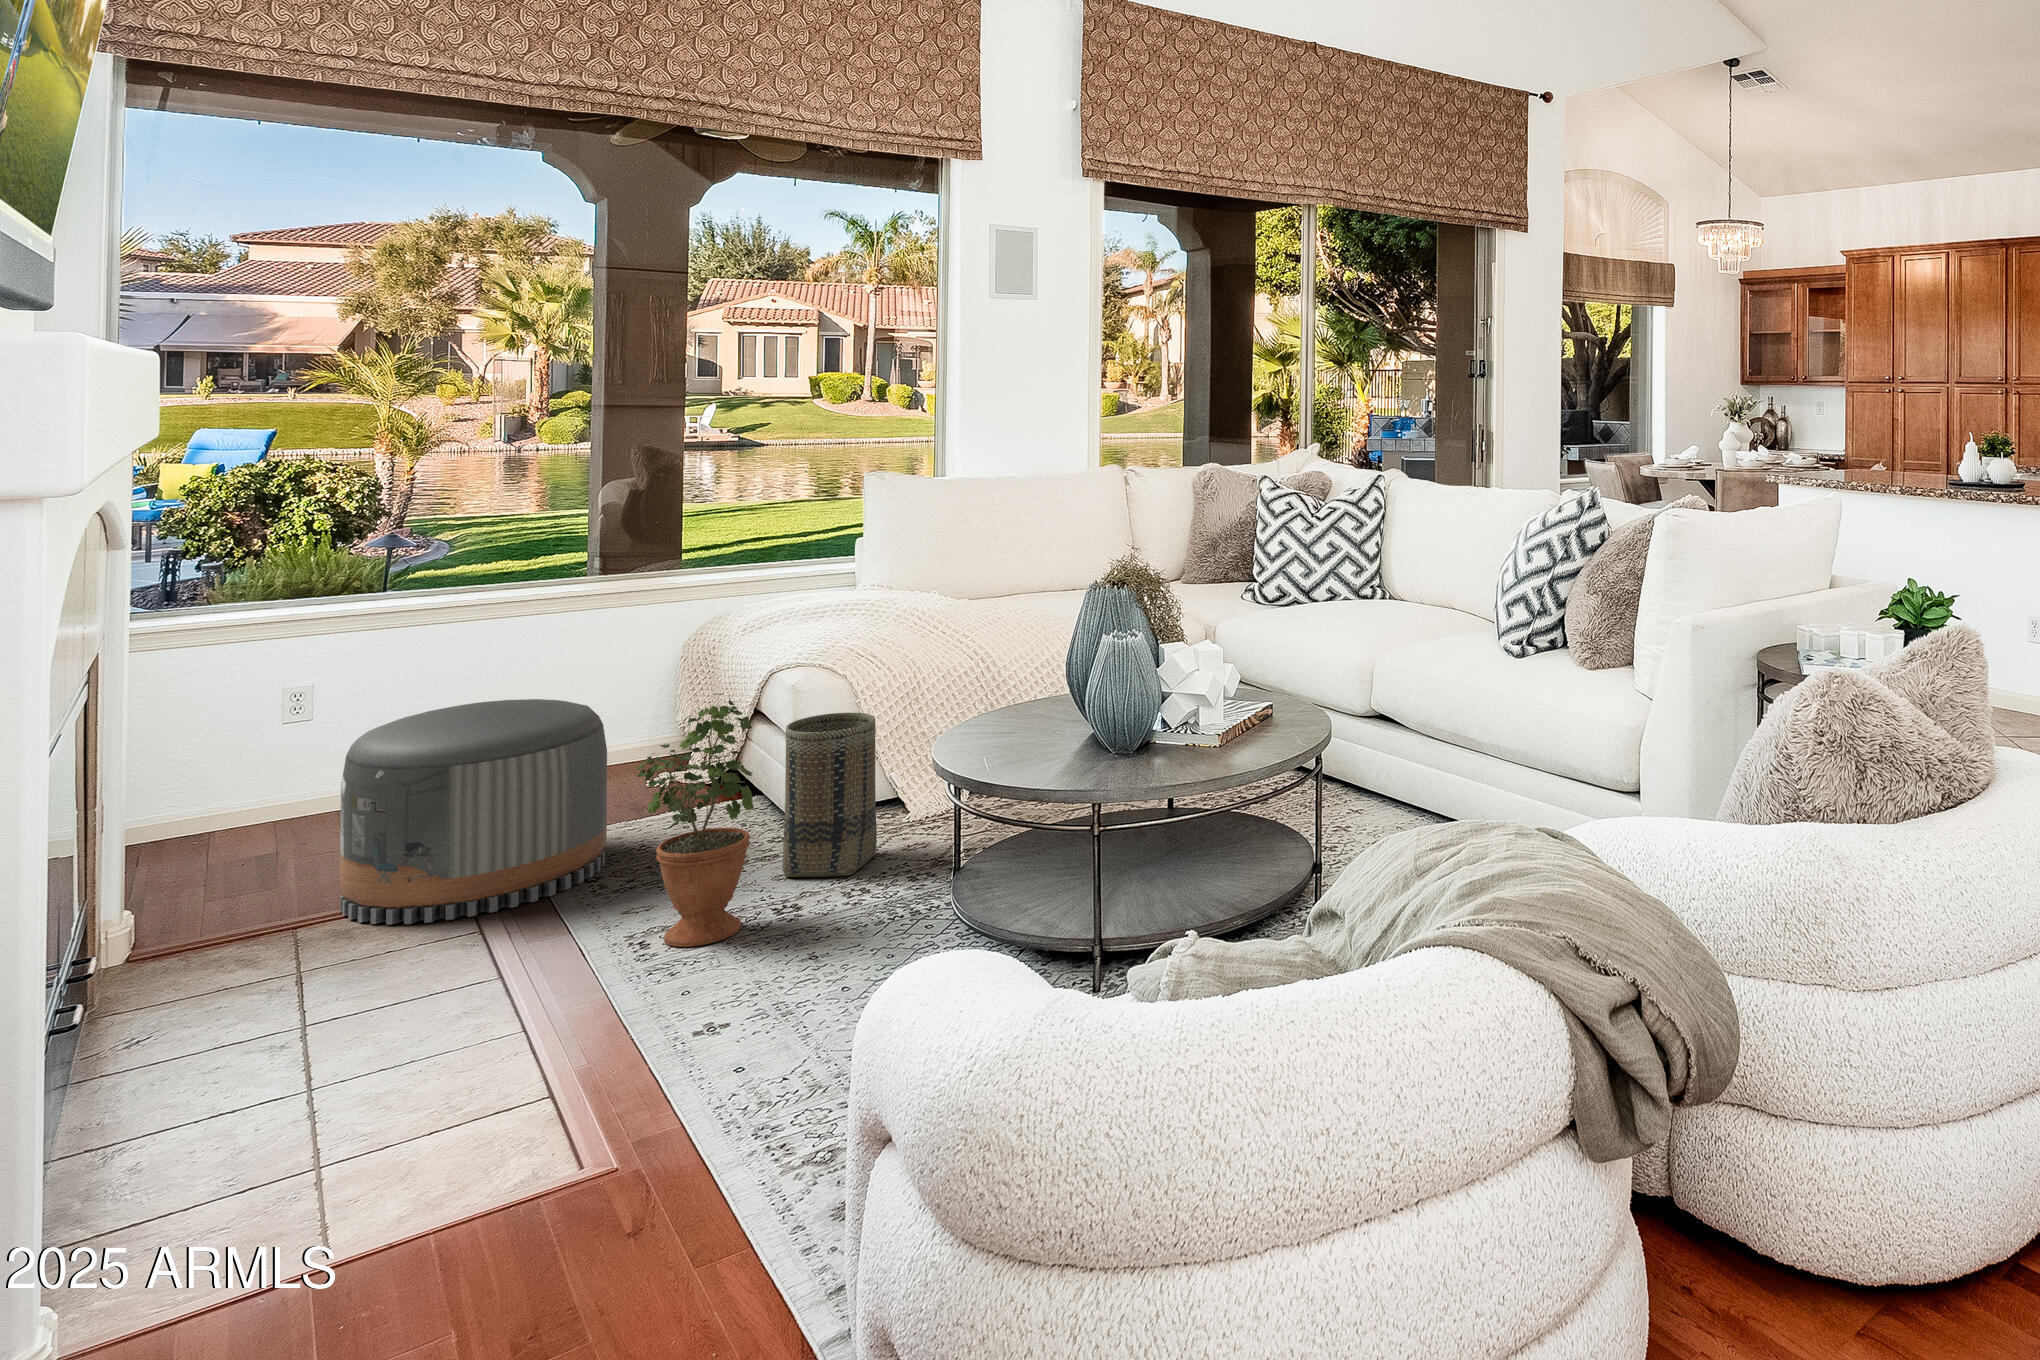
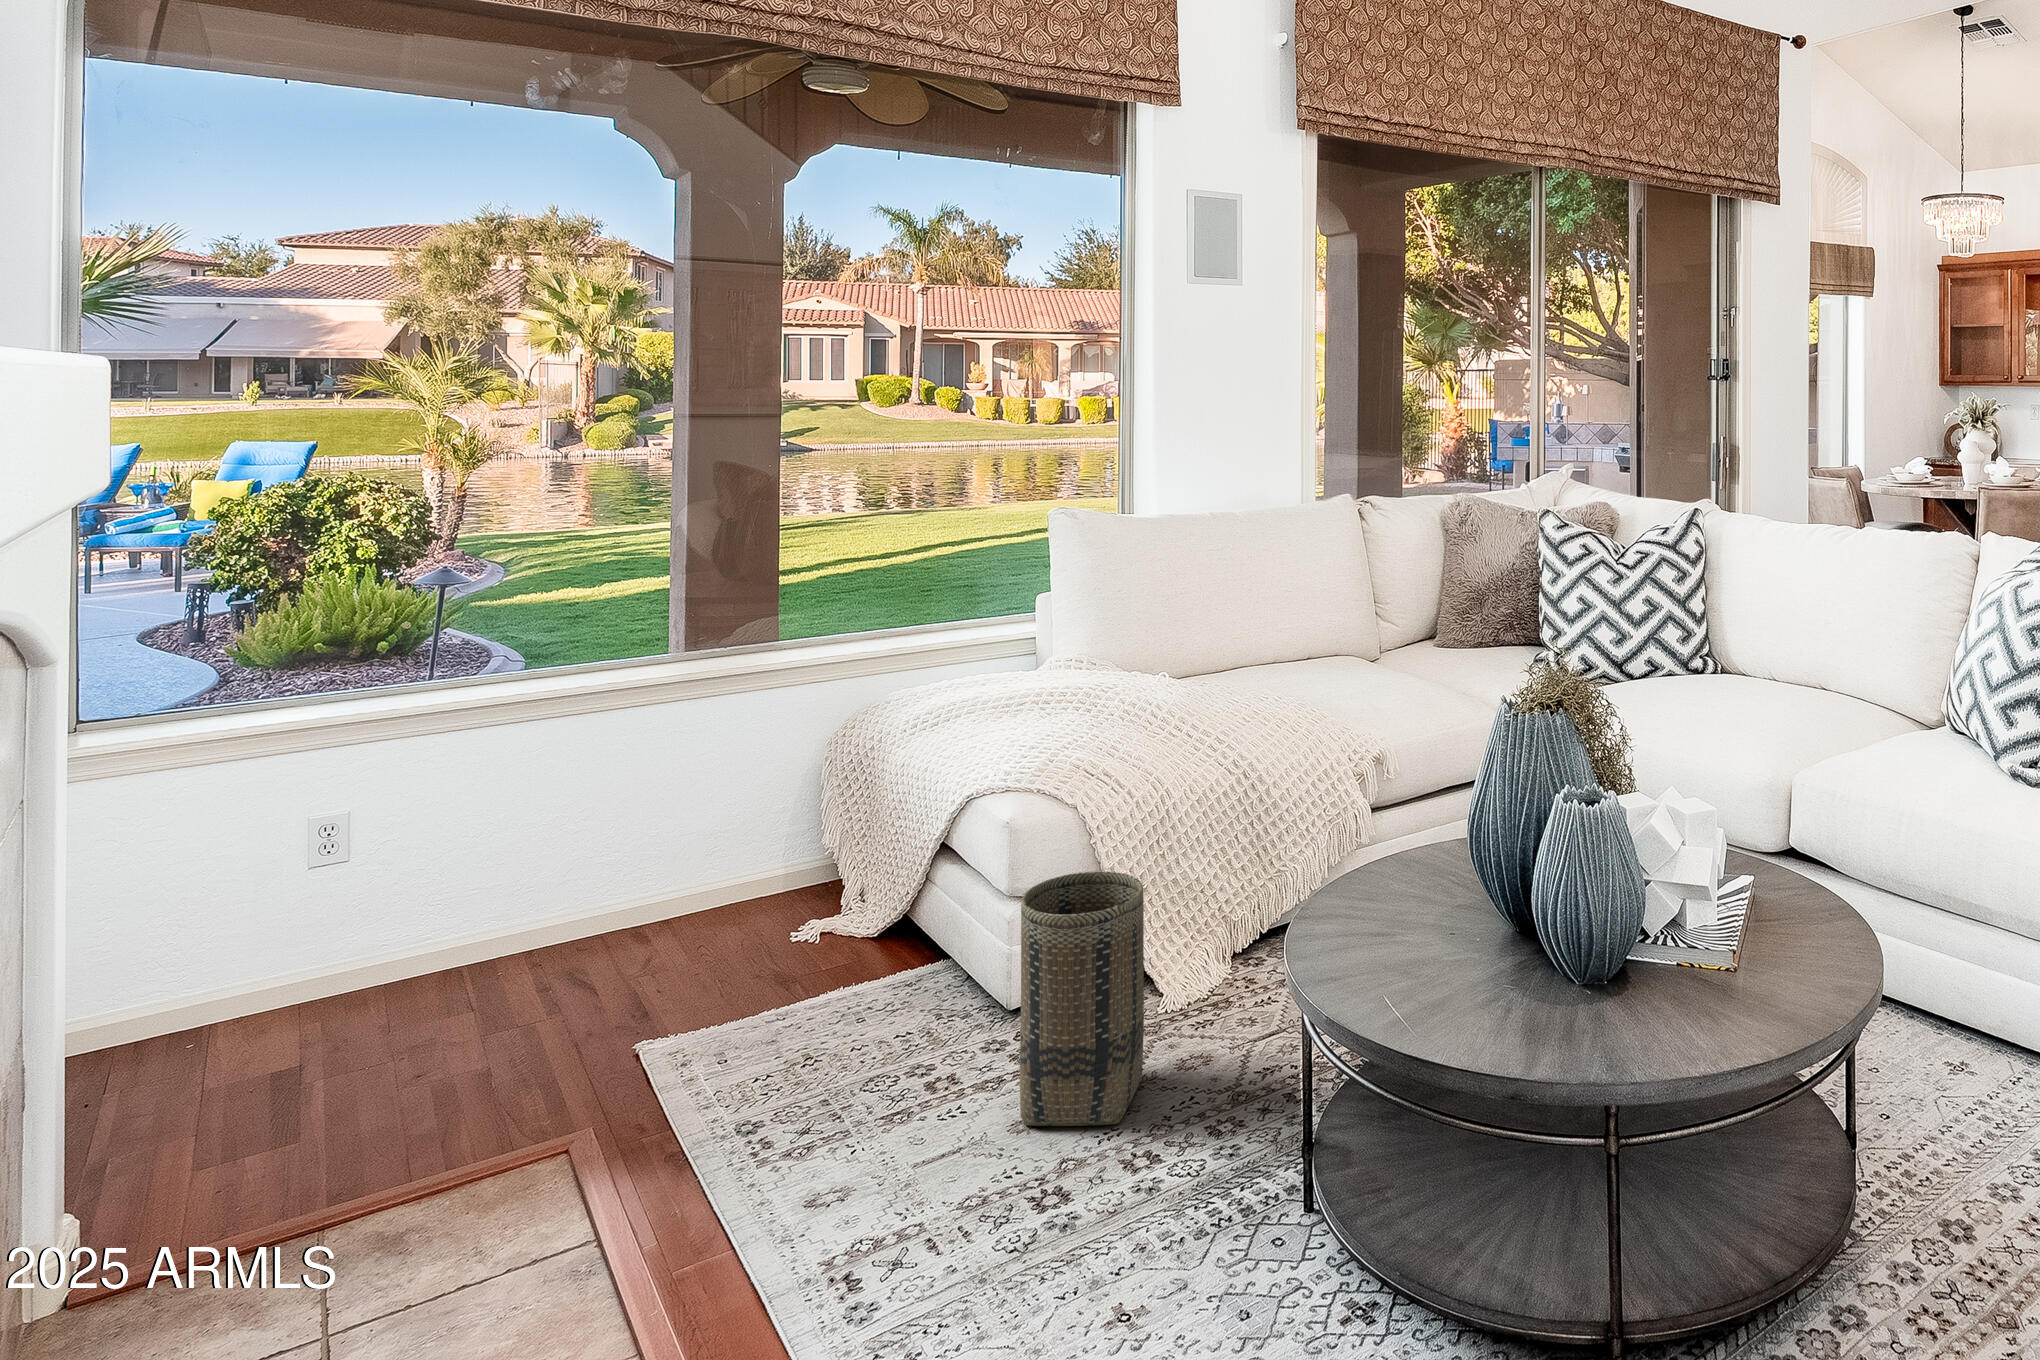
potted plant: present [635,693,754,947] -> none [833,875,1005,1287]
pouf: present [340,699,607,924] -> none [384,848,759,1223]

